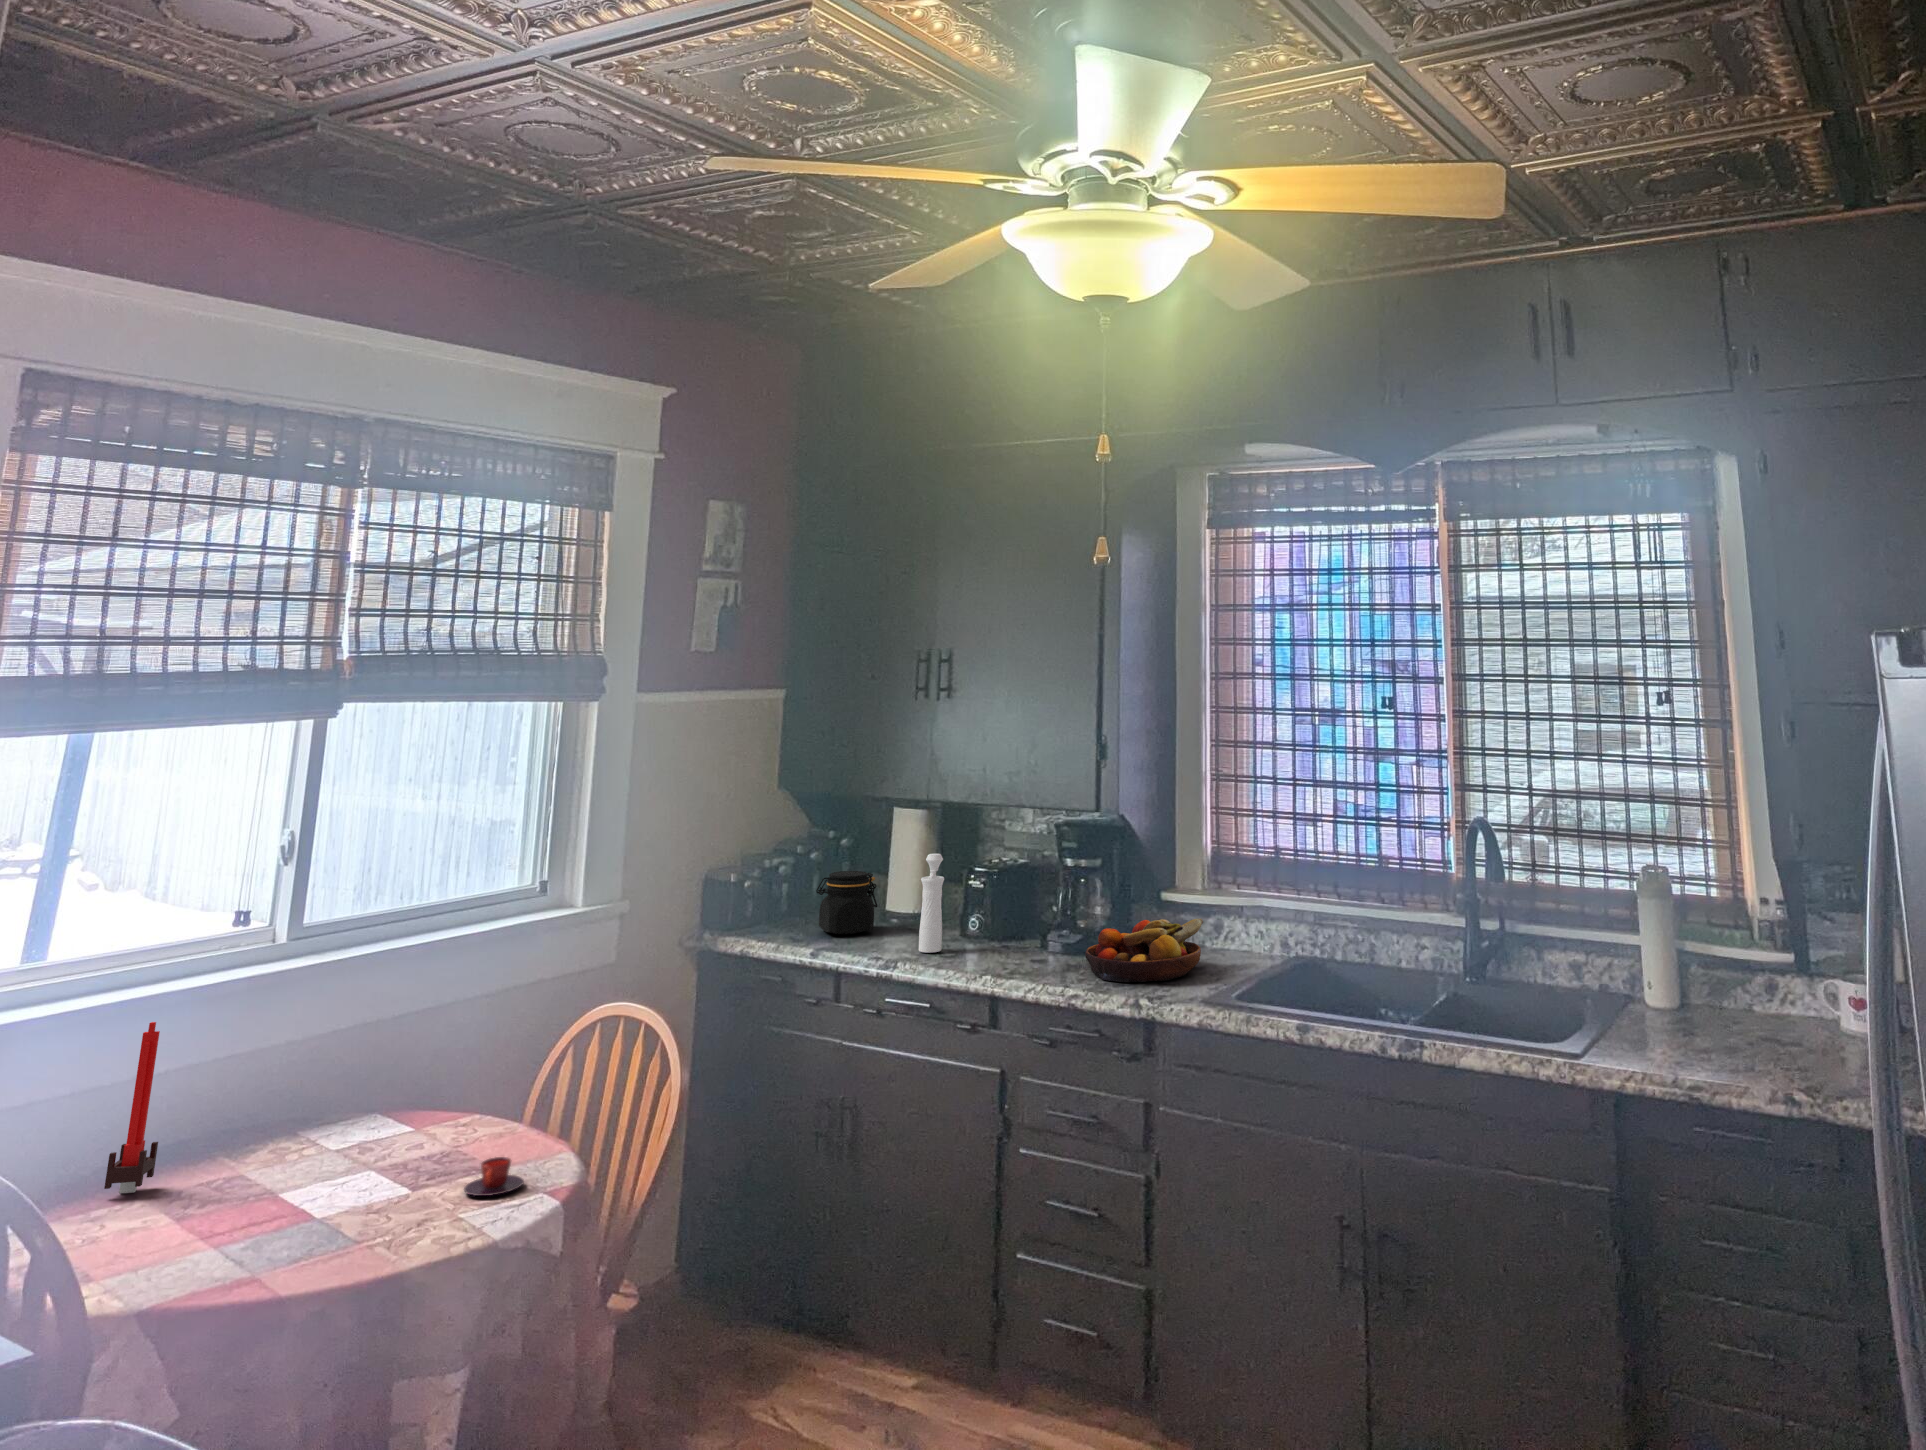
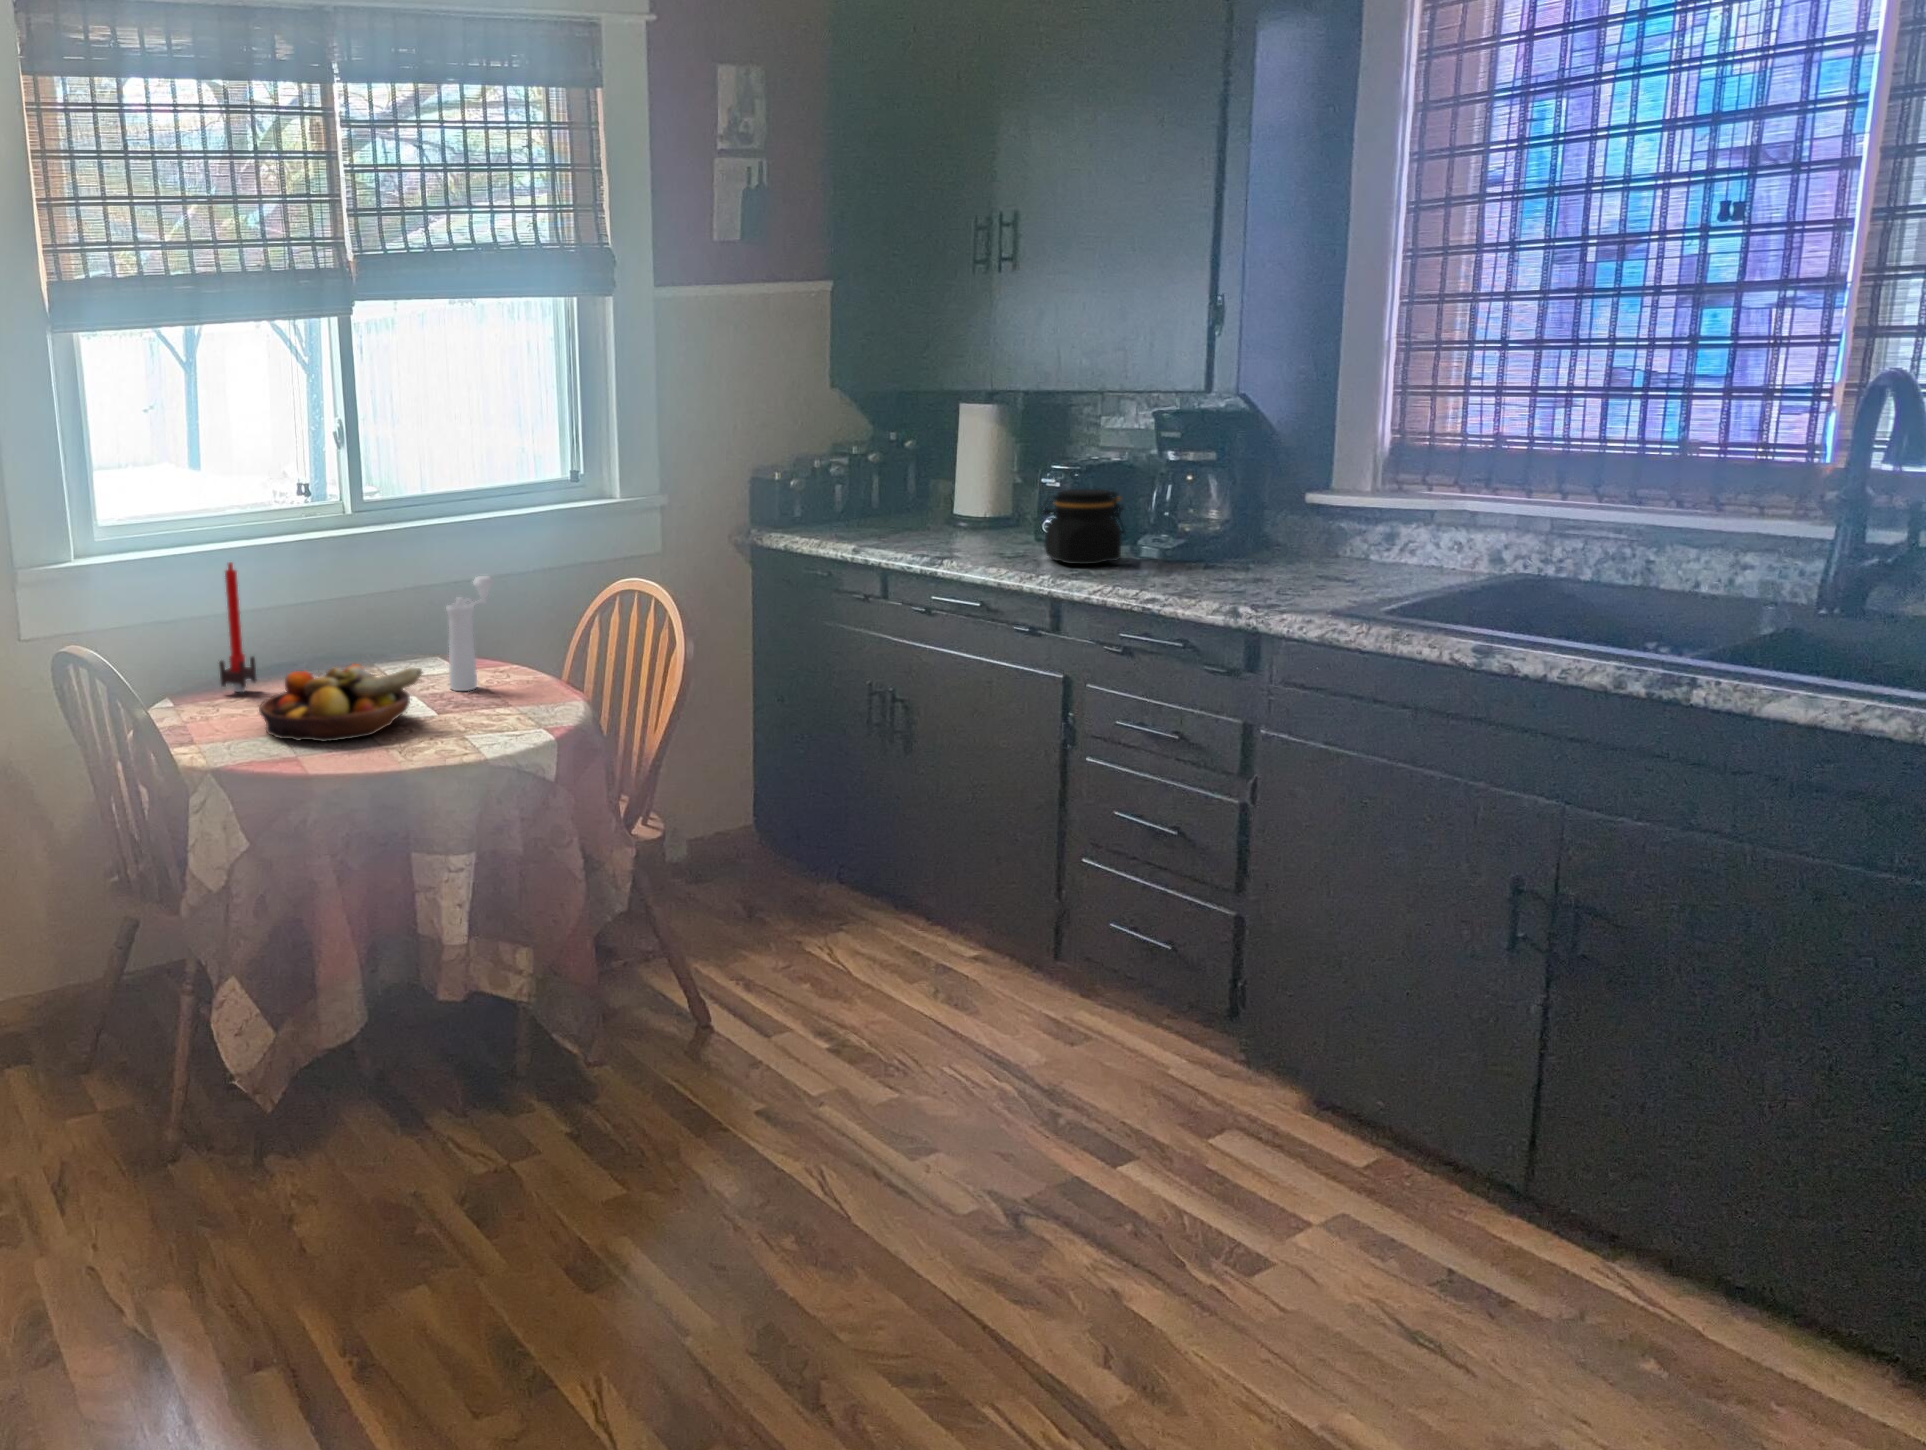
pepper mill: present [919,854,944,953] -> present [446,576,493,691]
jar: present [816,871,877,934] -> present [1041,489,1125,564]
fruit bowl: present [1085,919,1203,982] -> present [259,664,422,742]
teacup: present [464,1157,524,1196] -> none [474,696,527,726]

